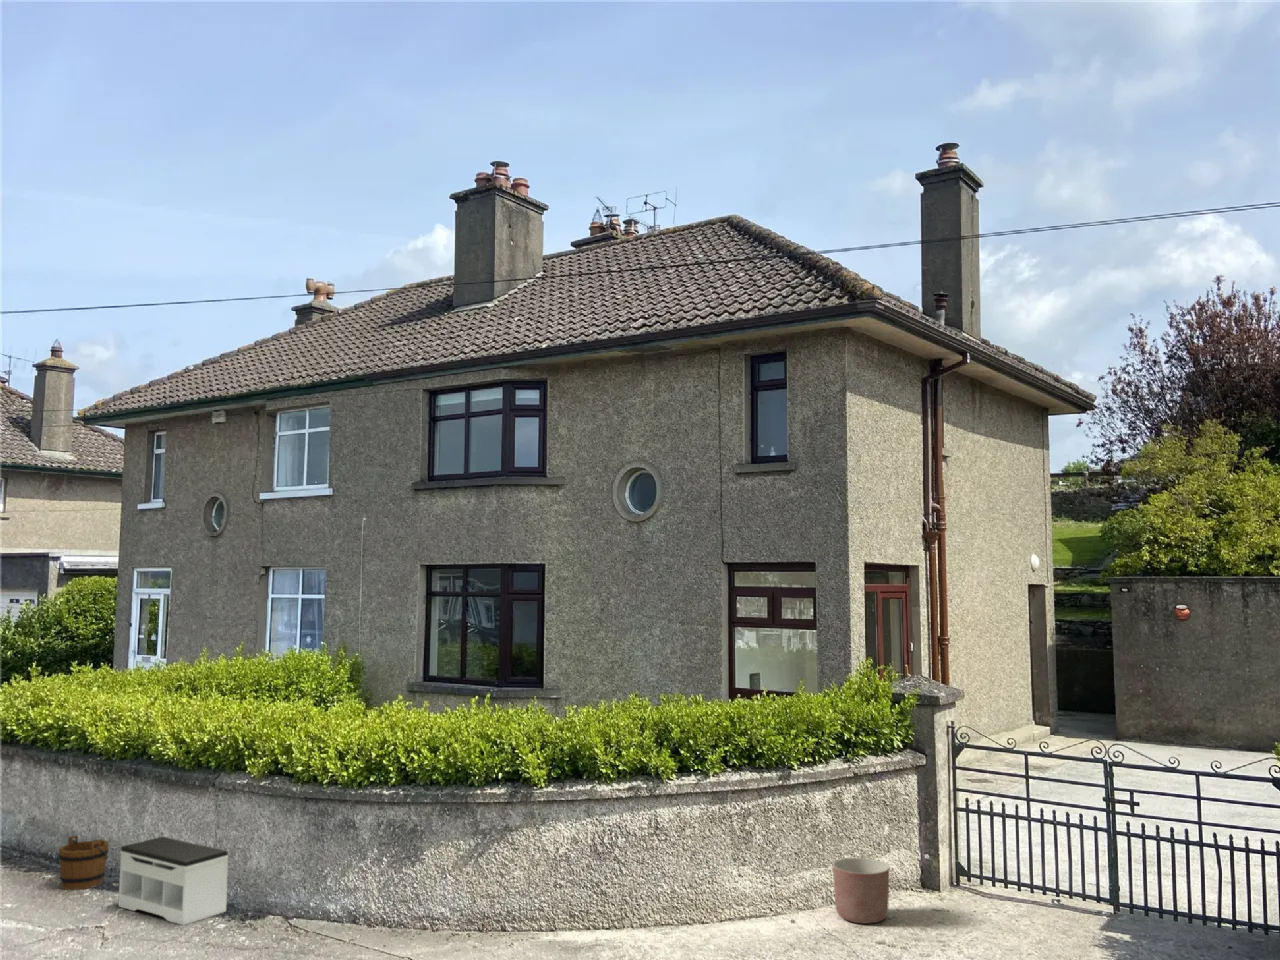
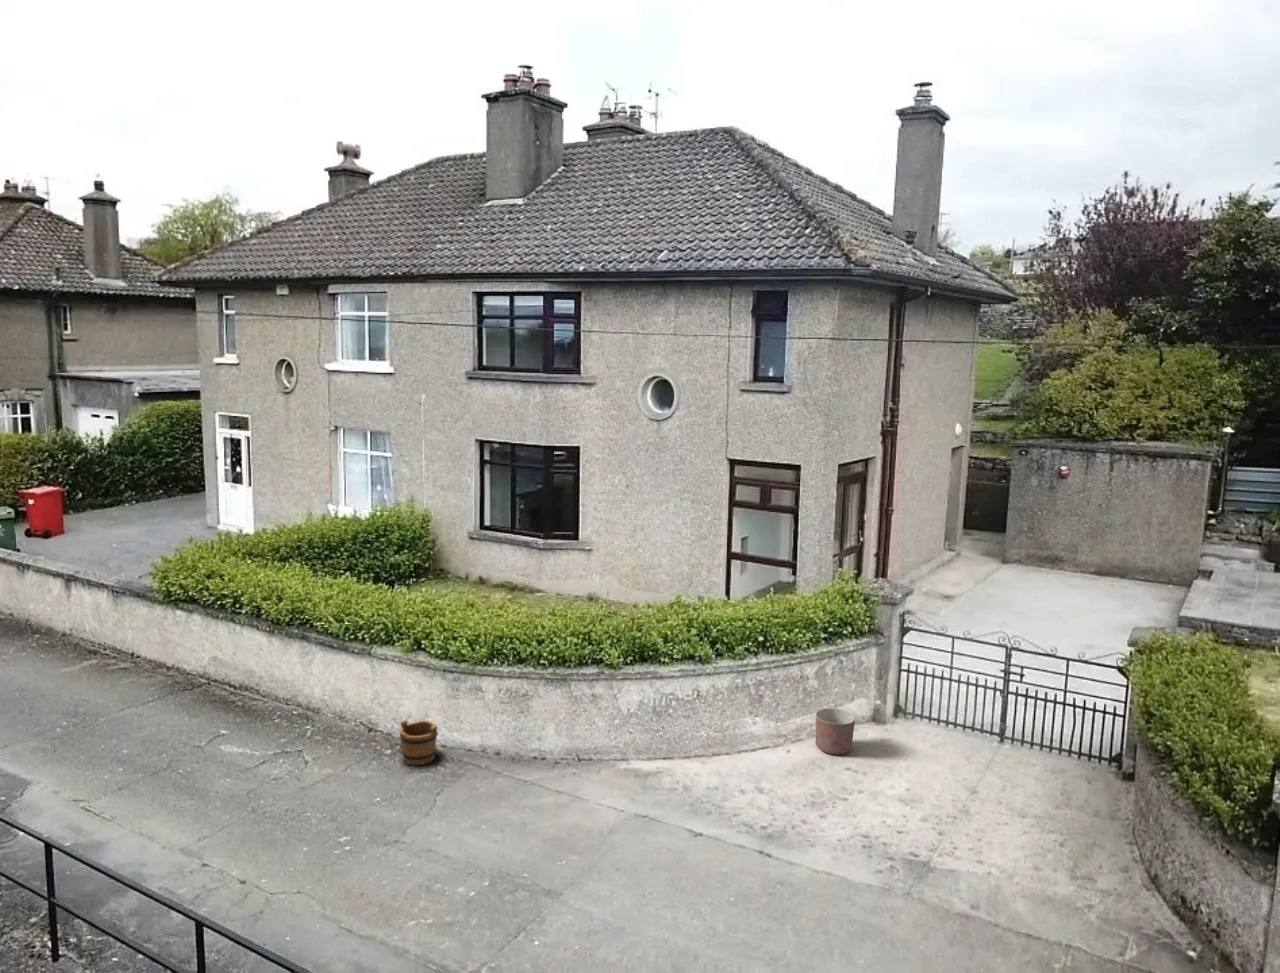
bucket: present [59,836,109,890] -> present [400,720,438,765]
bench: present [119,837,228,925] -> none [301,684,384,753]

